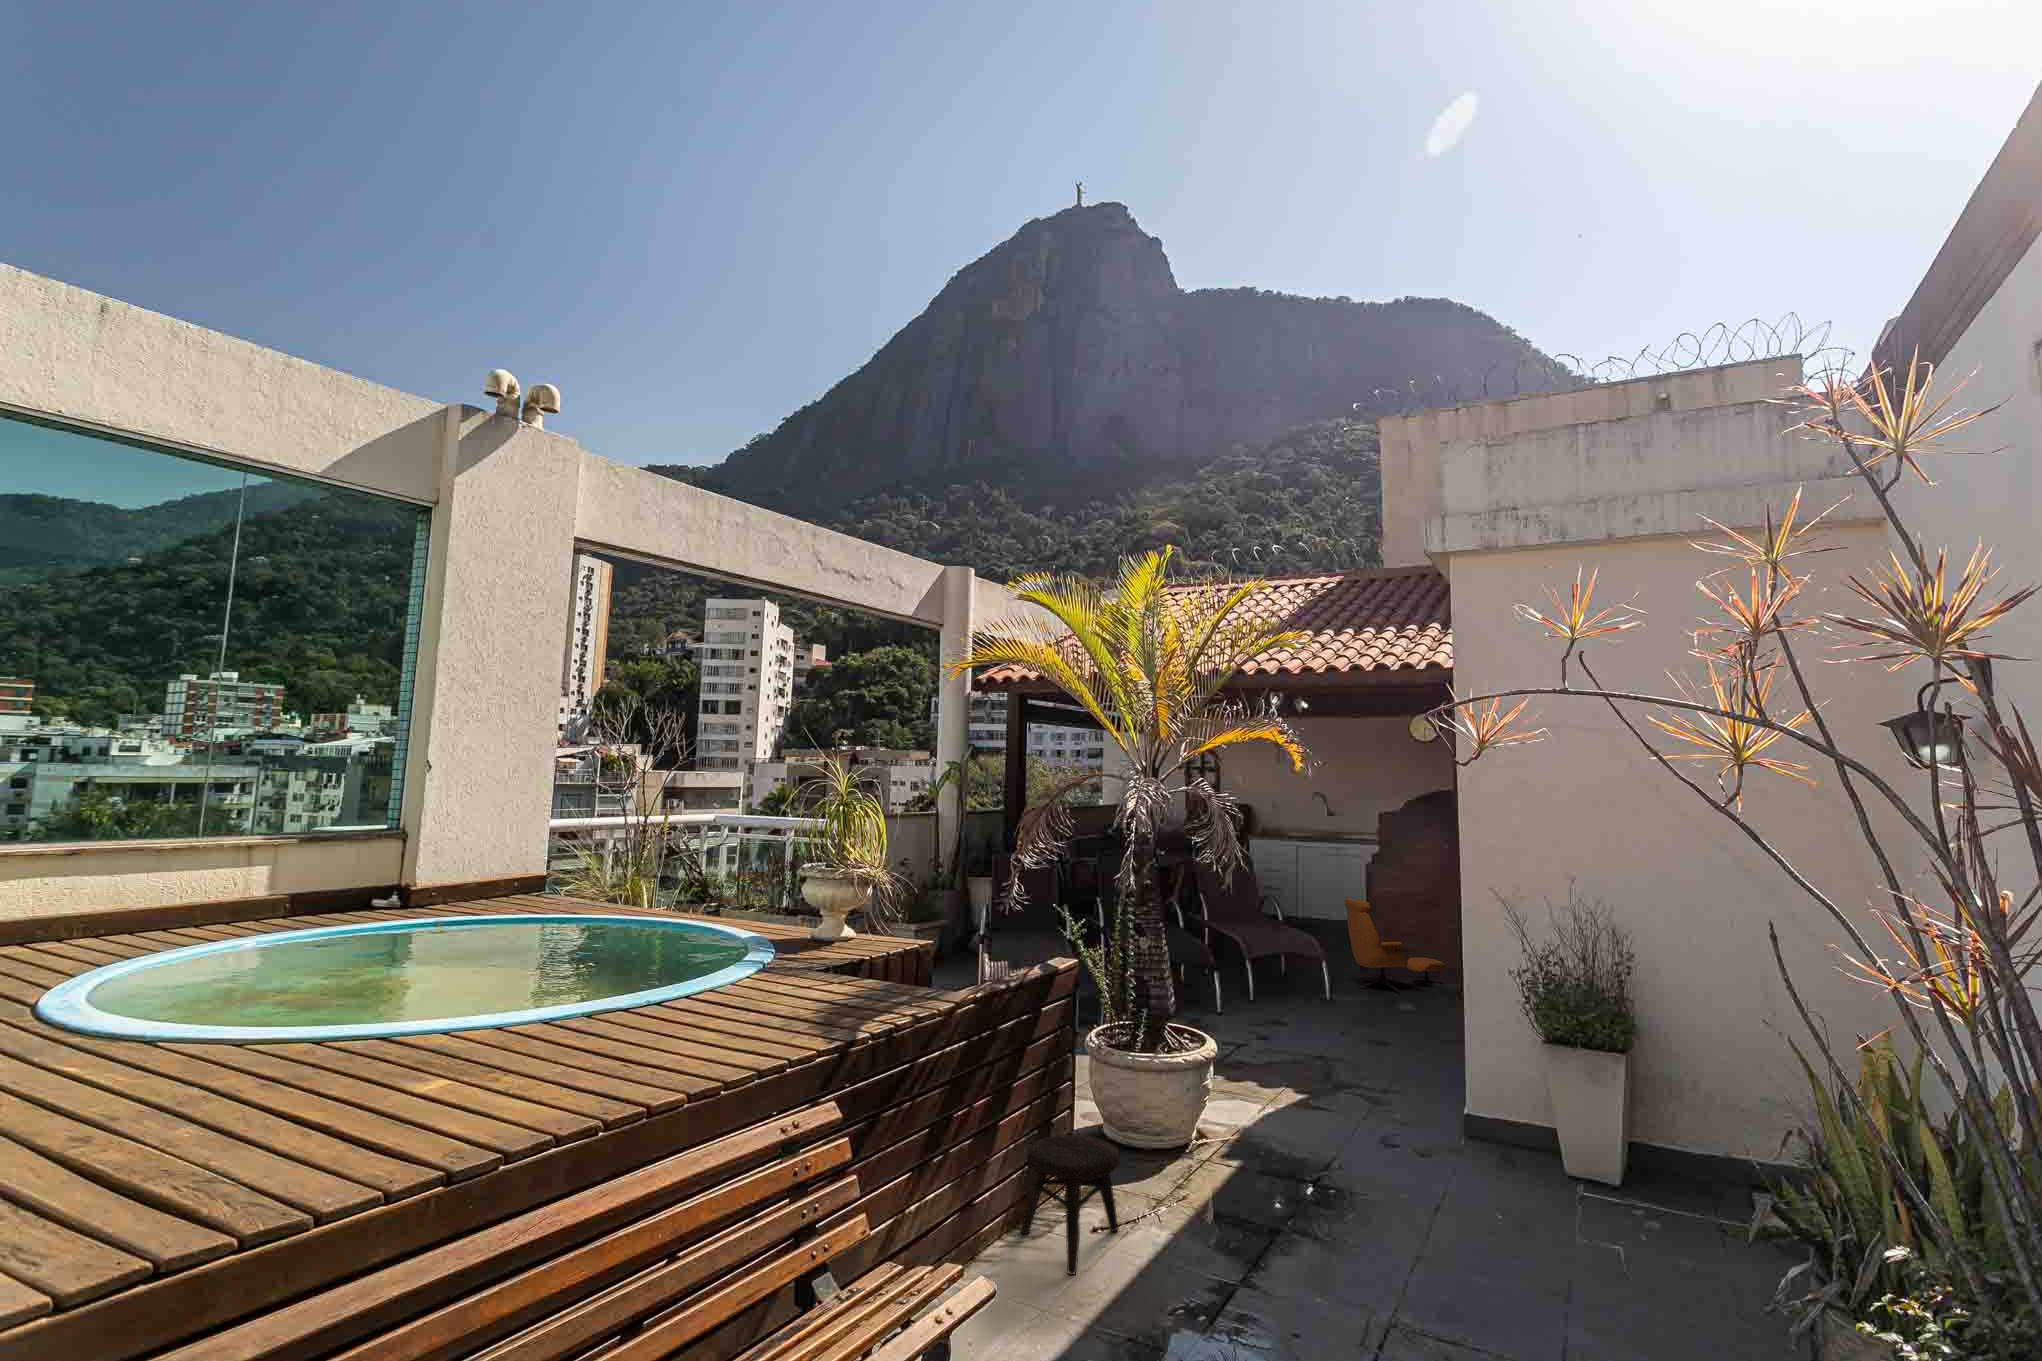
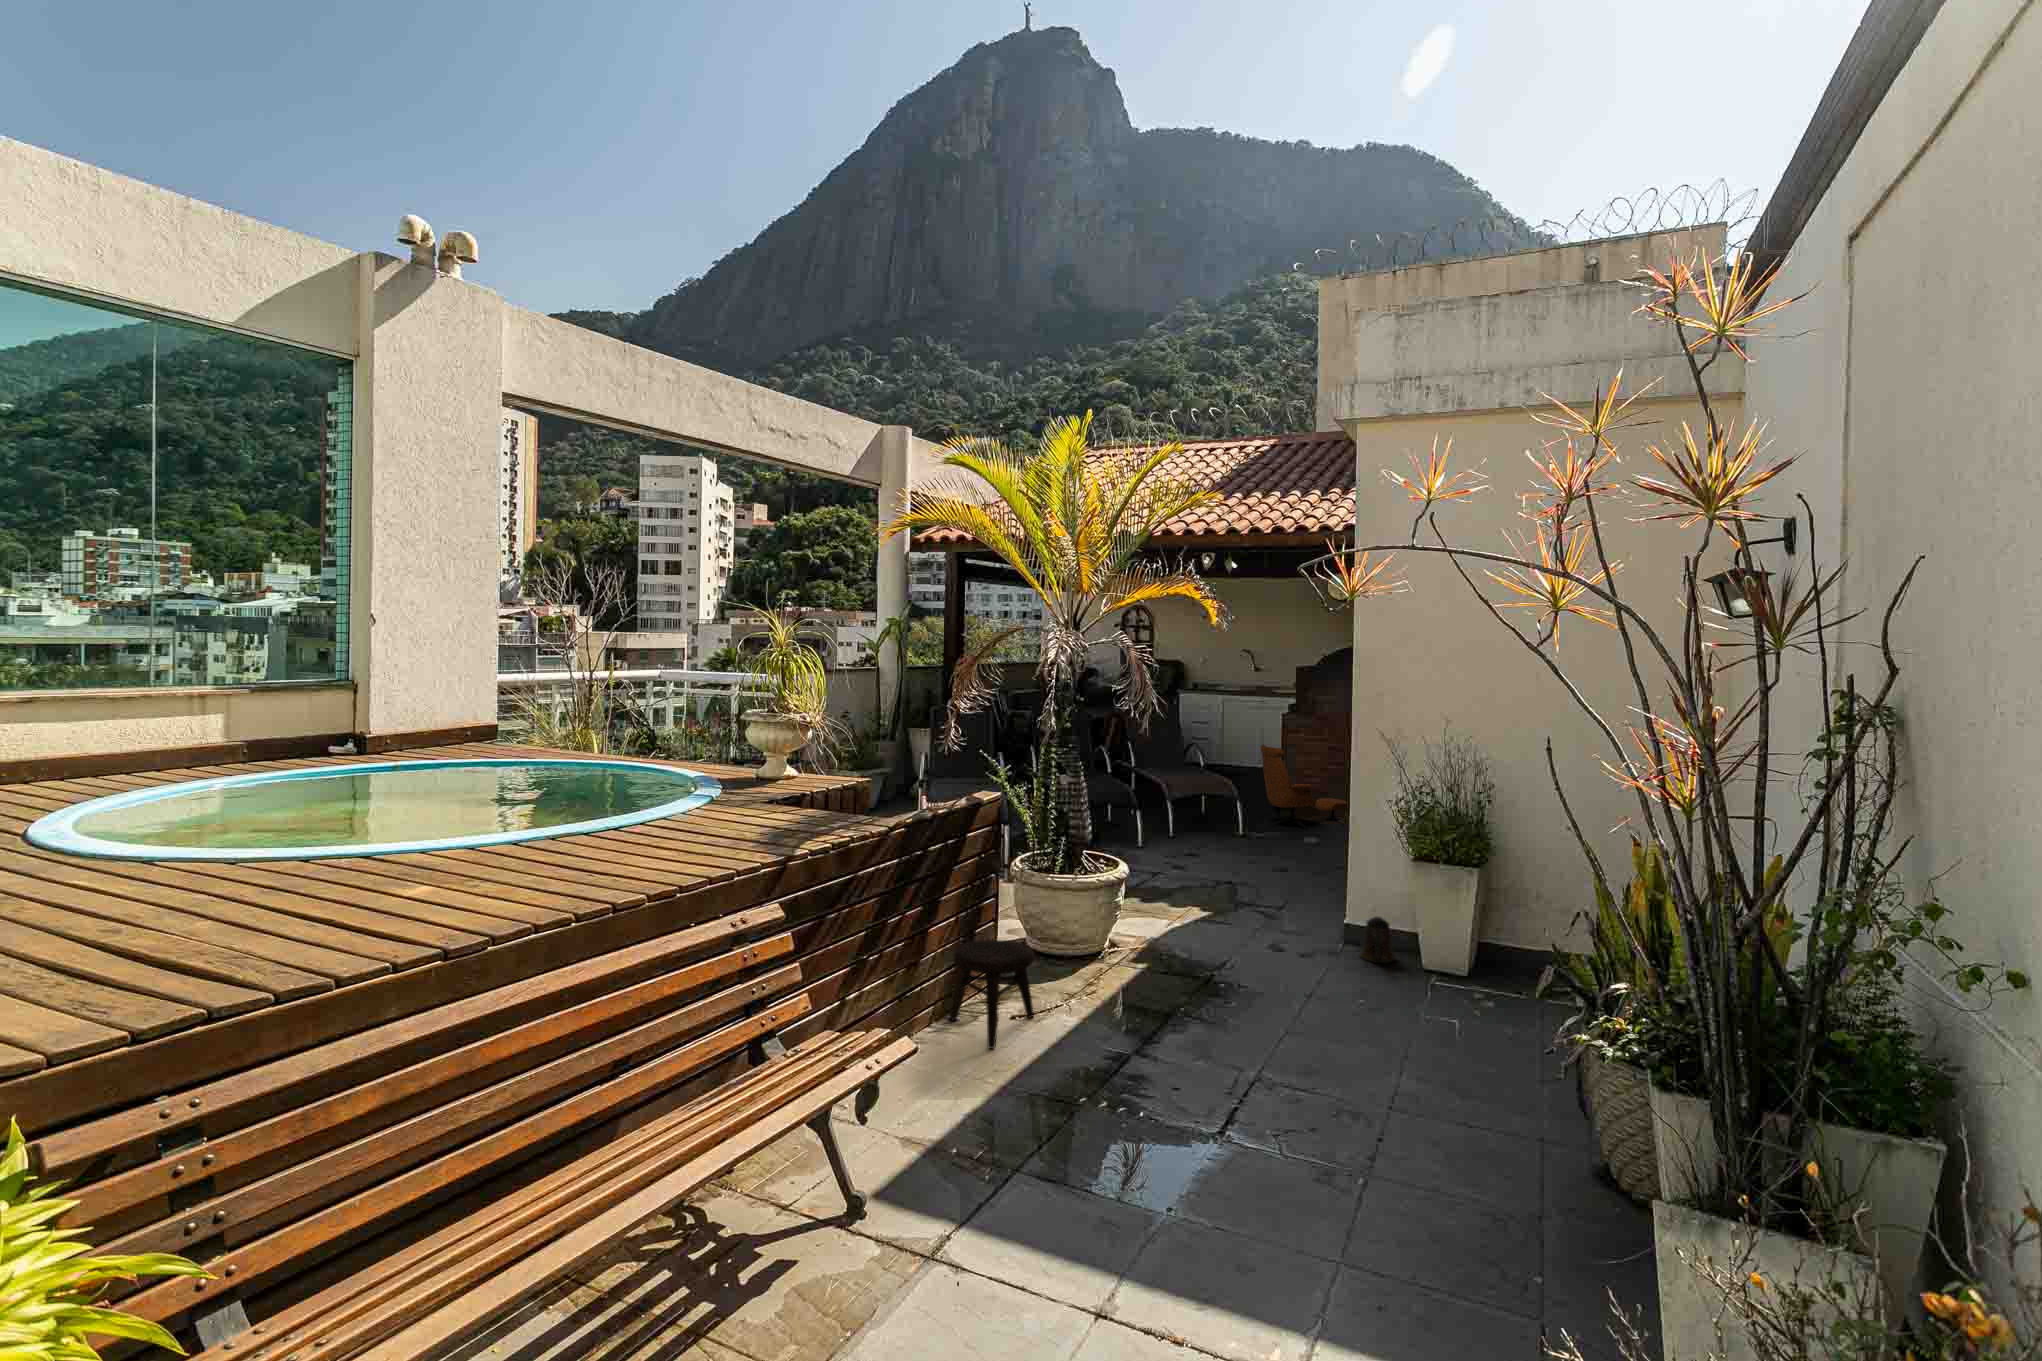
watering can: none [1487,1107,1531,1166] -> present [1360,917,1395,963]

